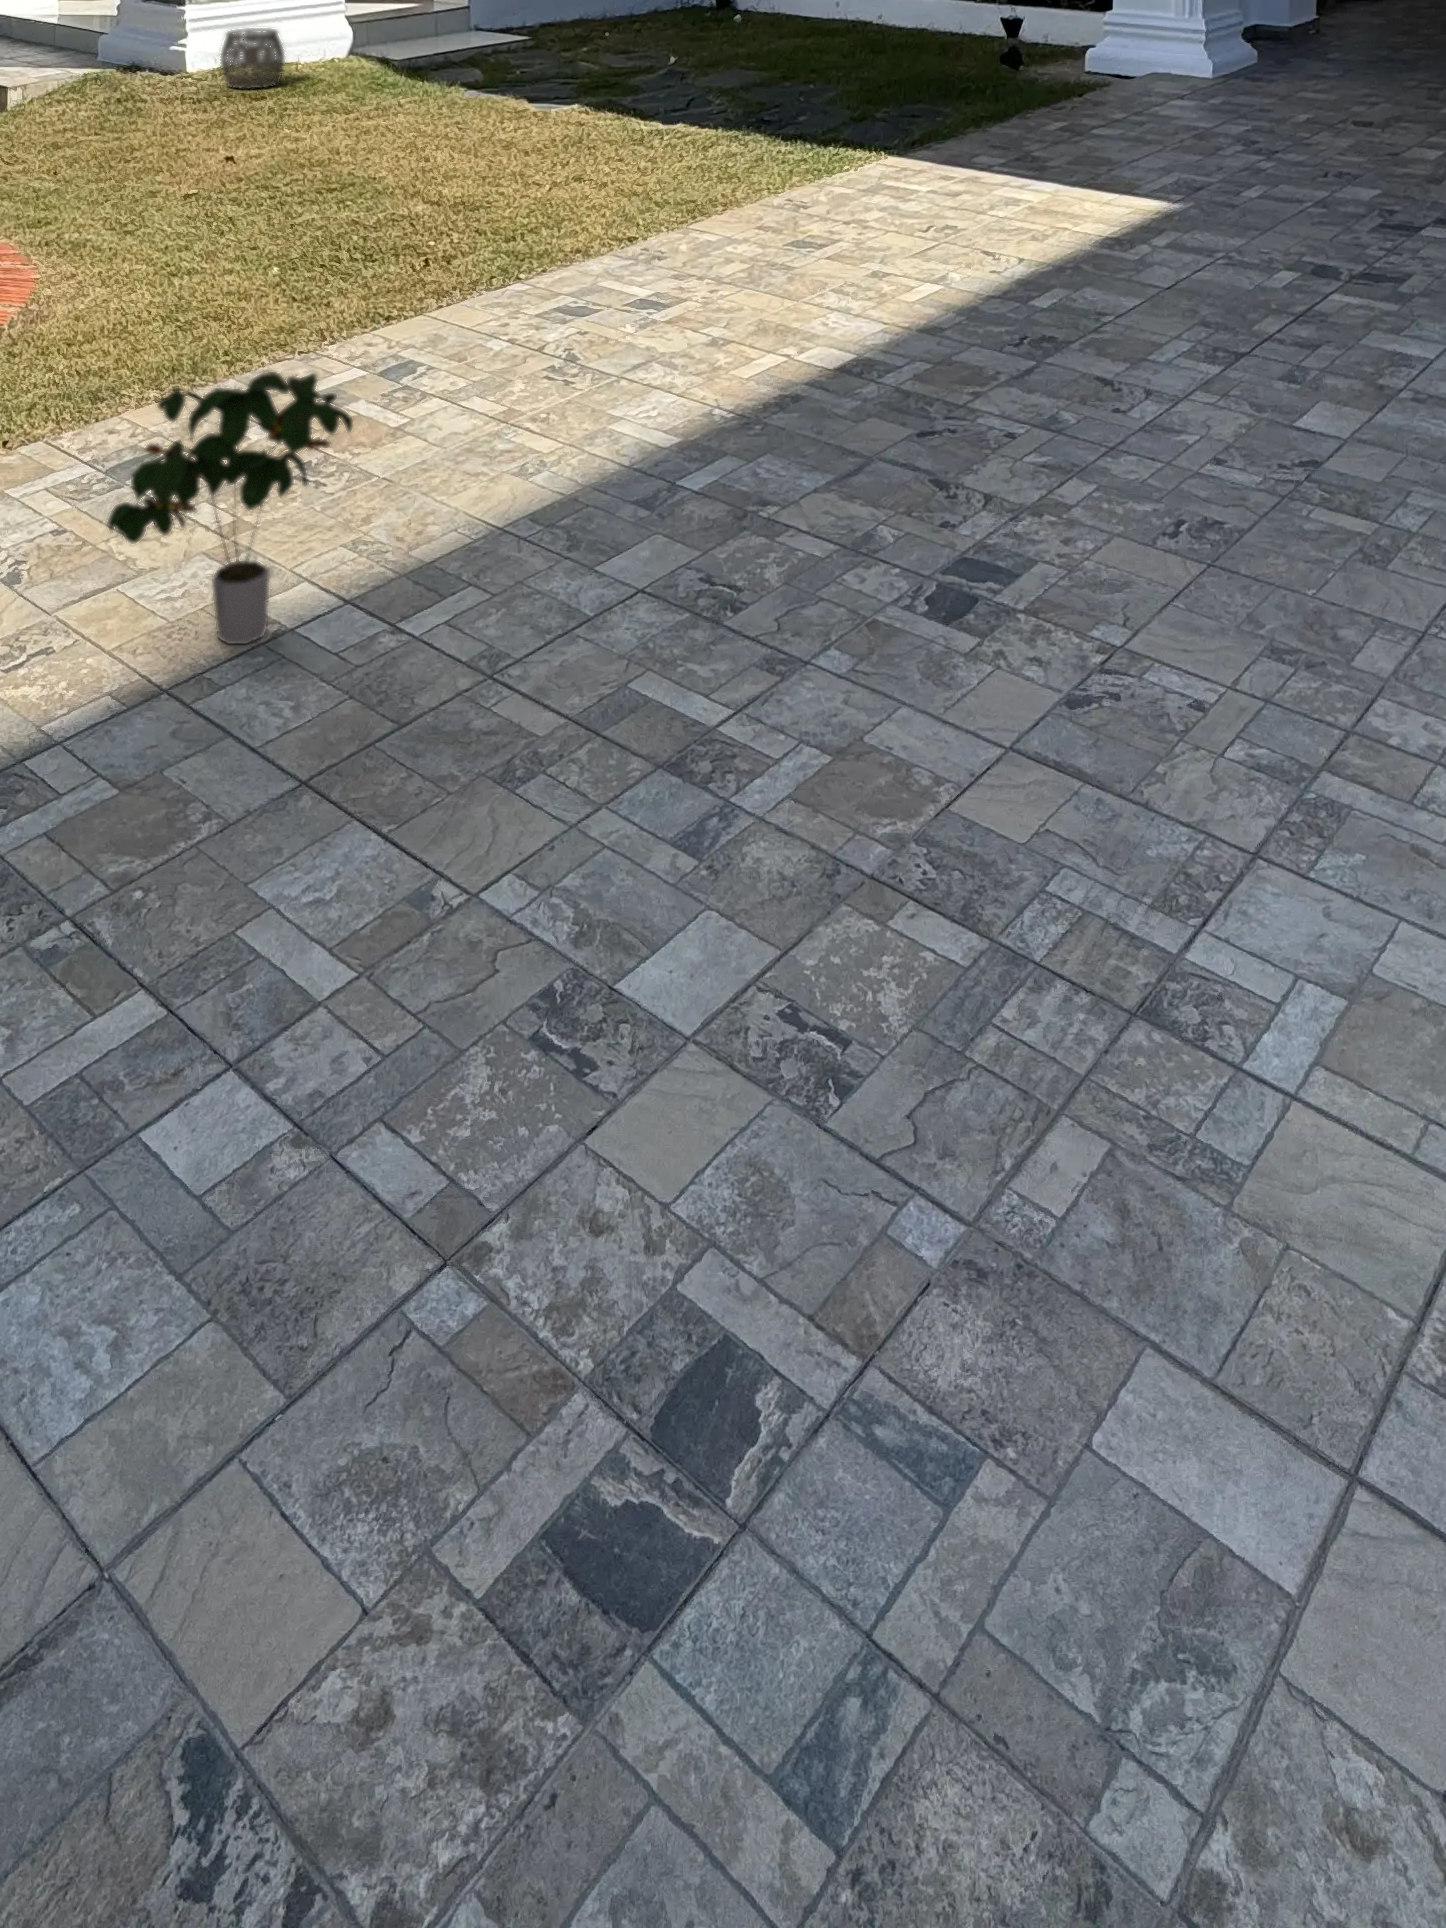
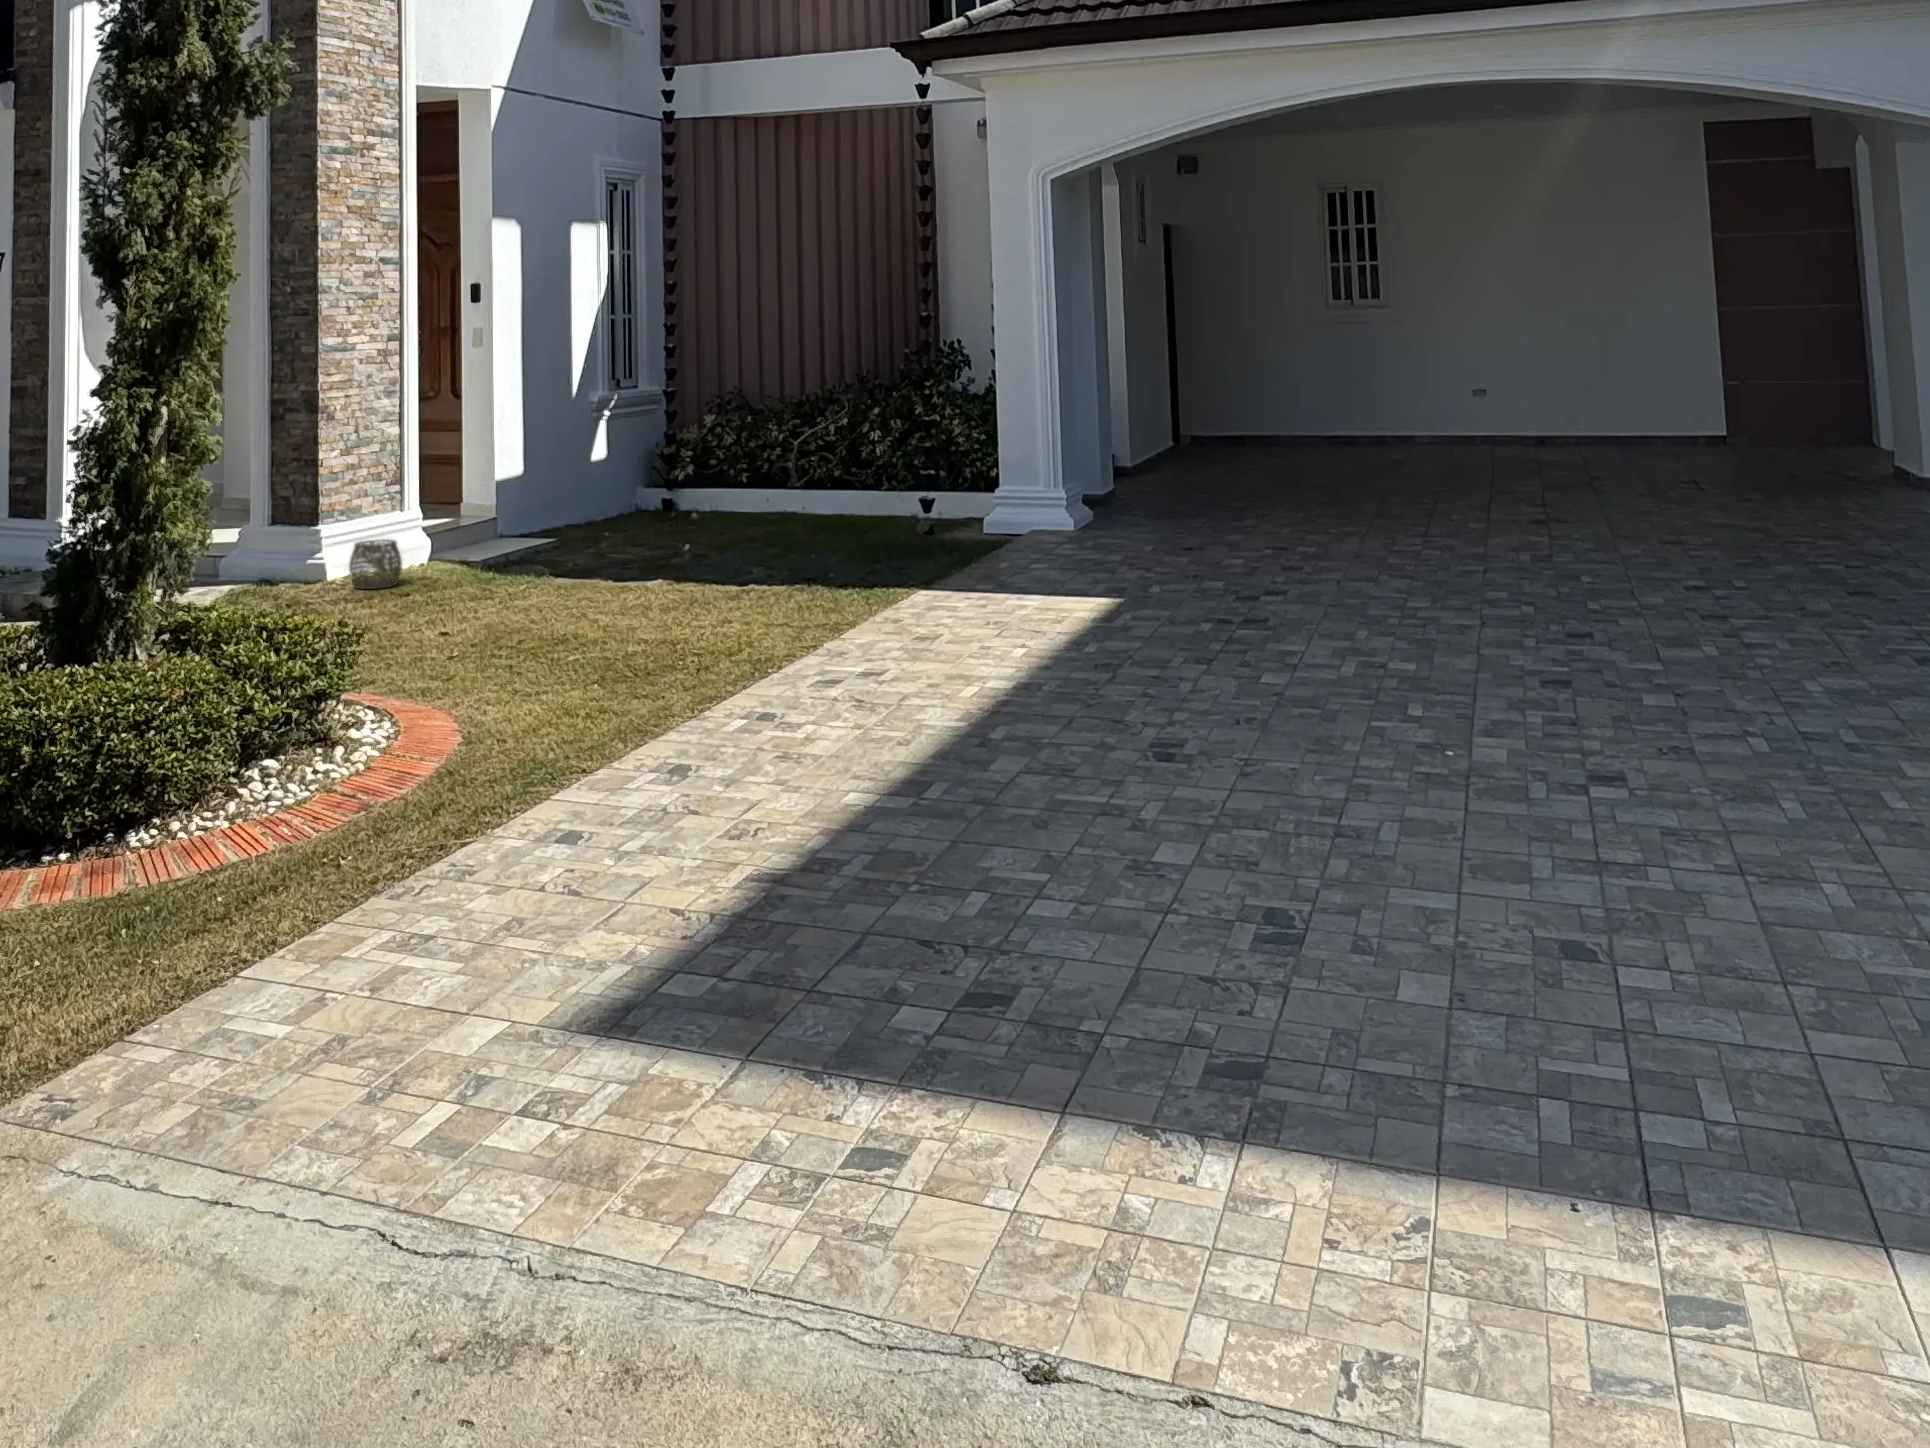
potted plant: present [107,372,353,644] -> none [791,659,885,801]

